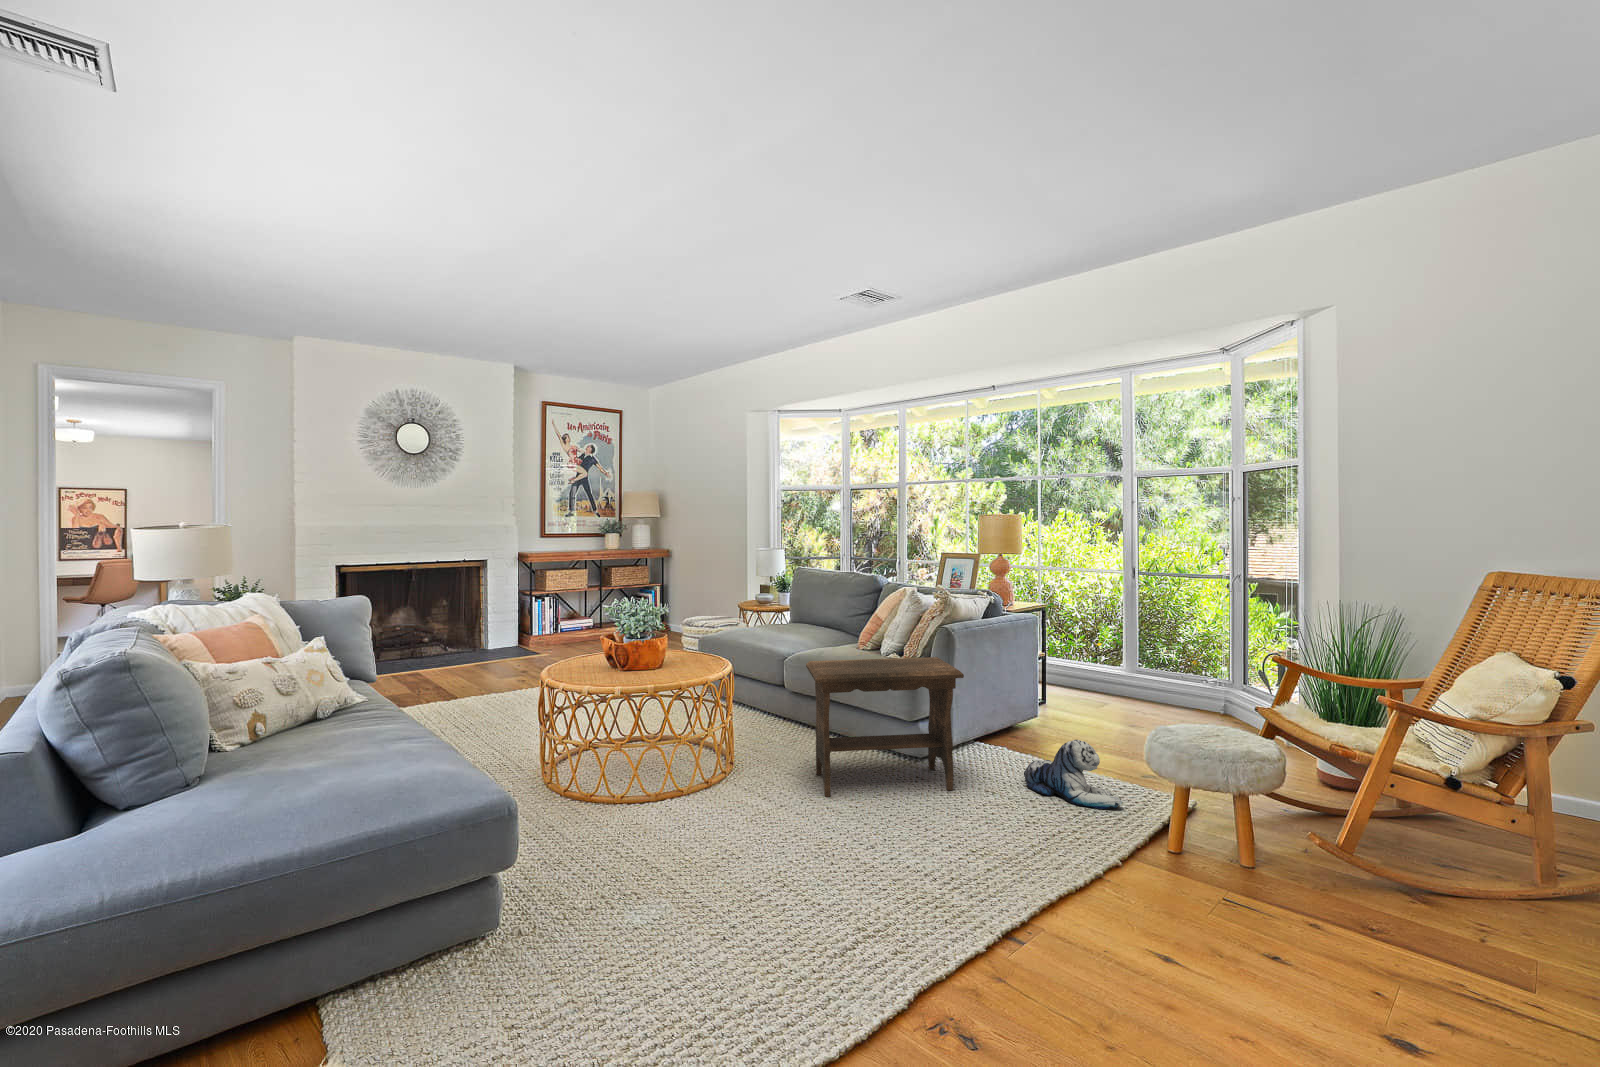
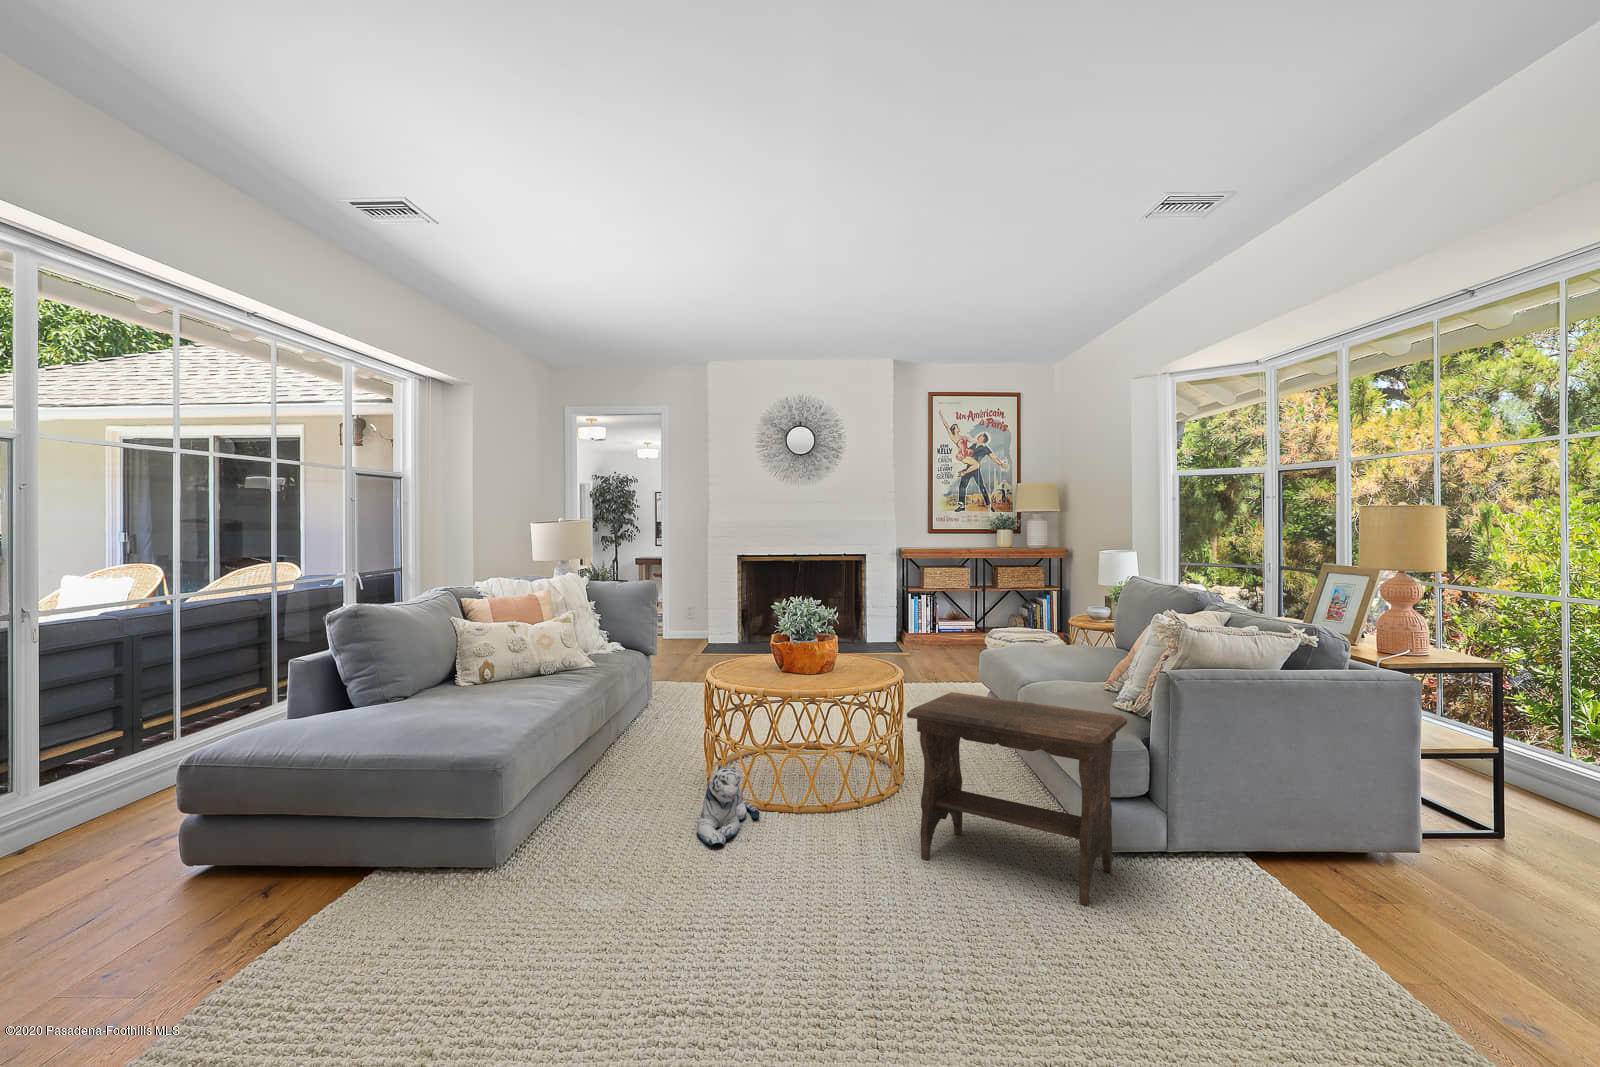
plush toy: present [1024,740,1122,809] -> present [697,766,760,846]

